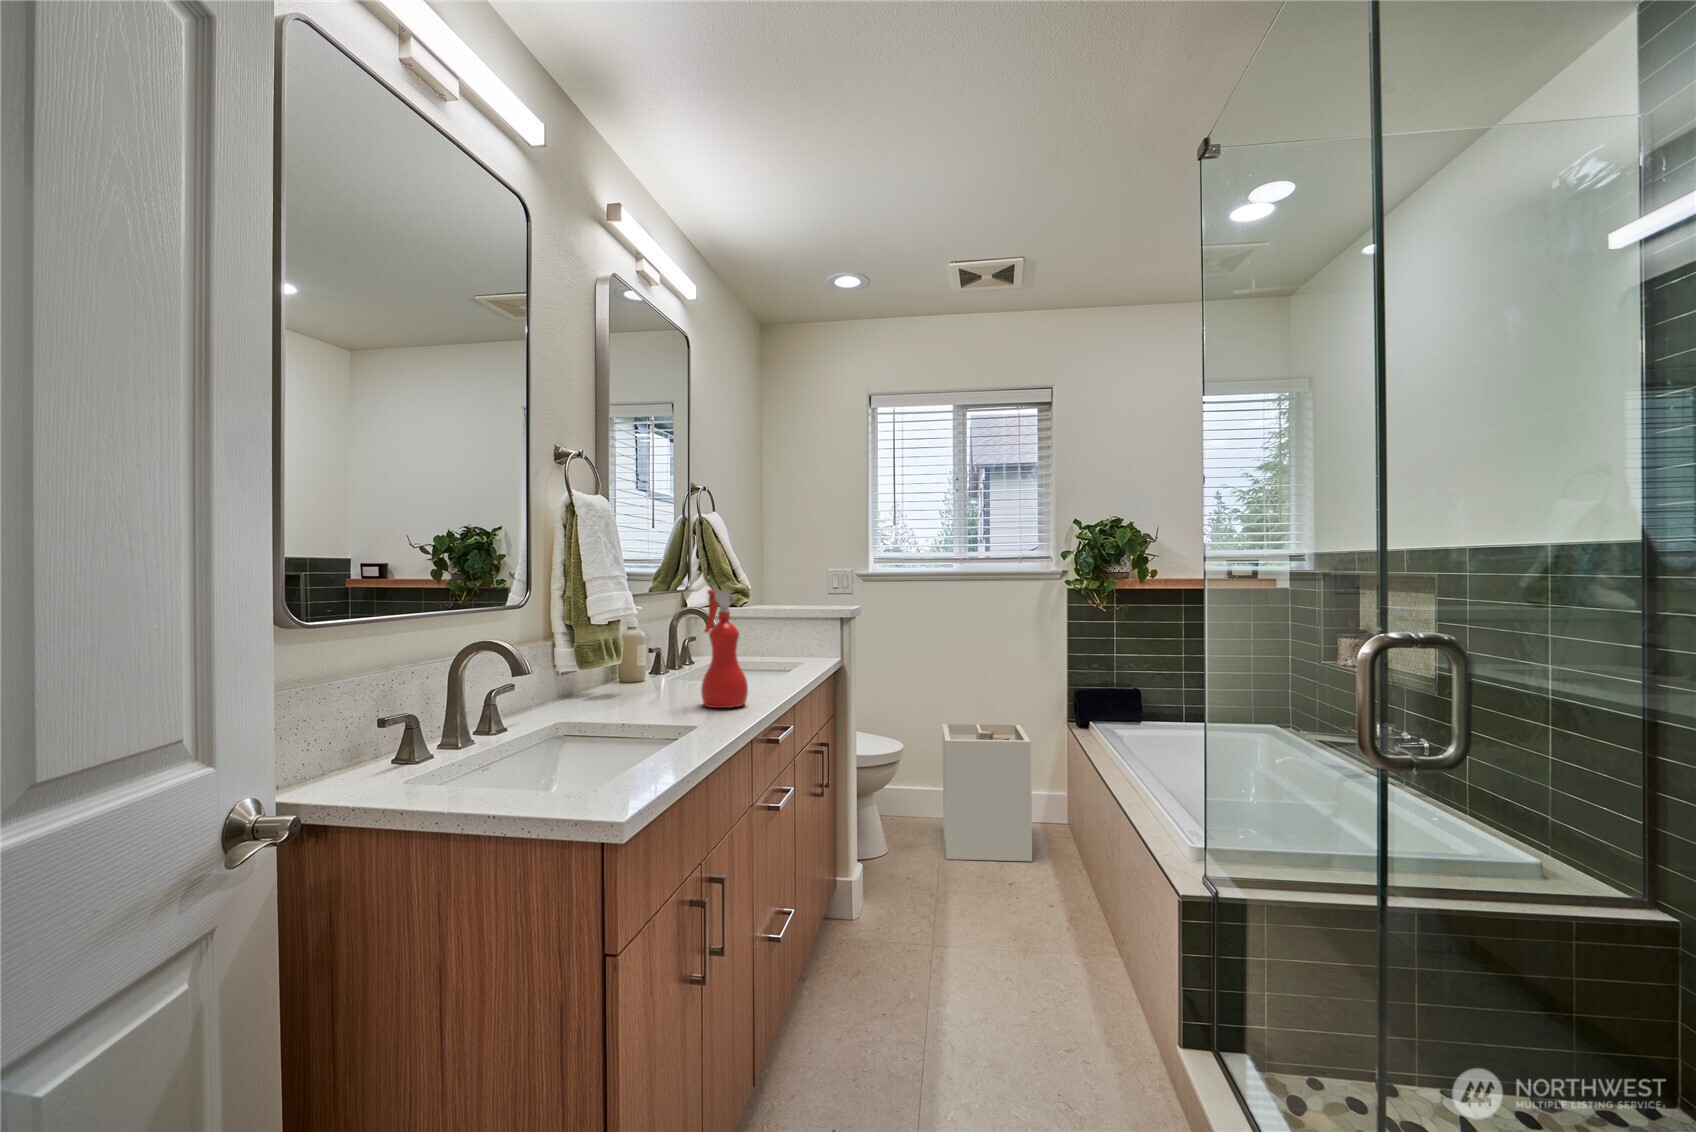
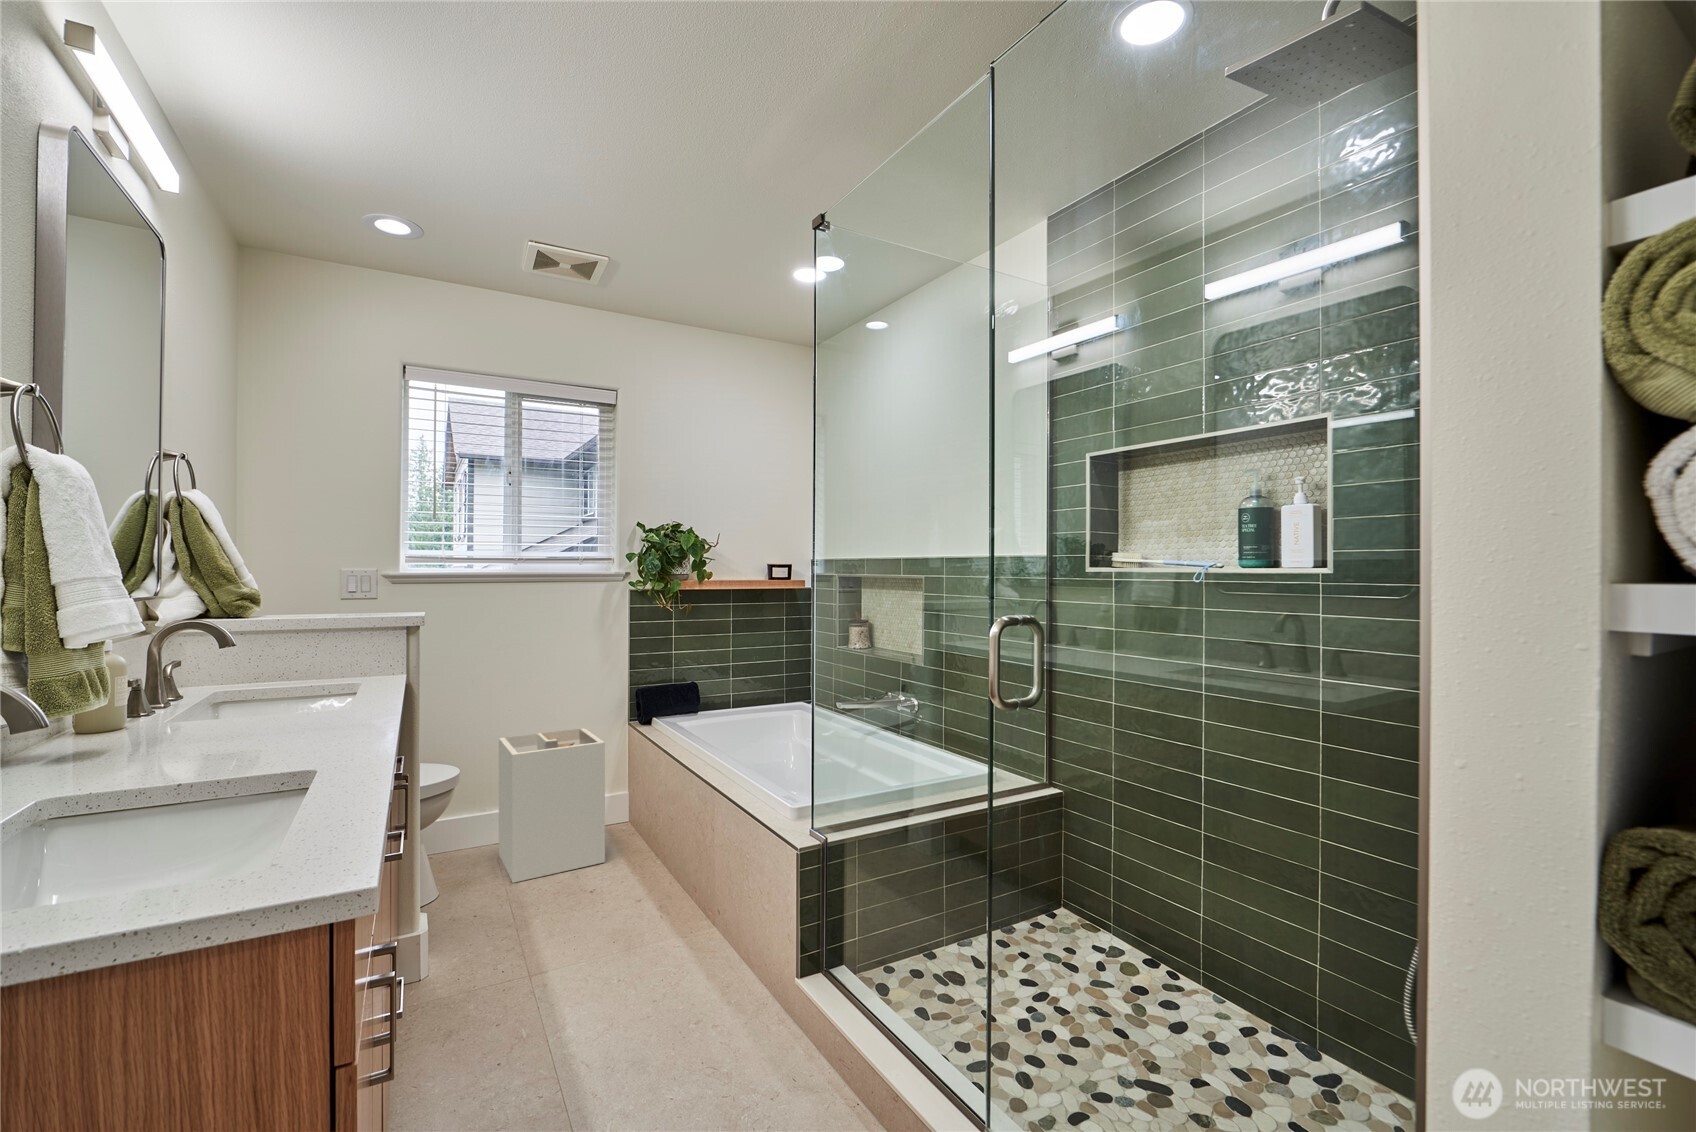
spray bottle: present [701,590,748,708] -> none [263,593,339,749]

